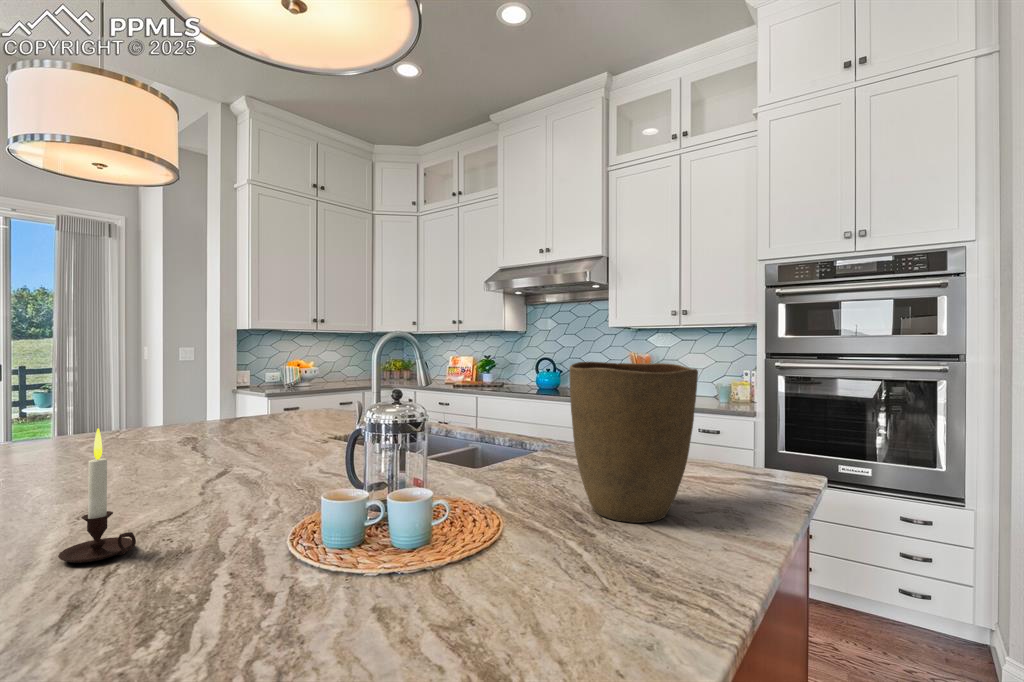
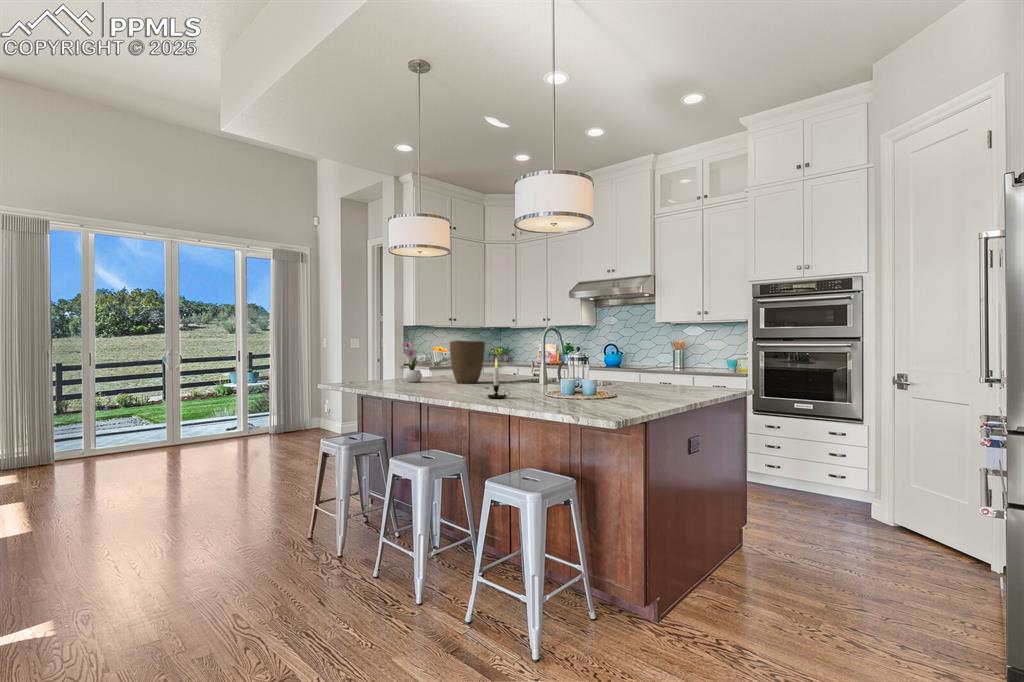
flower arrangement: none [111,344,164,440] -> present [403,334,422,382]
vase: present [569,362,698,523] -> present [450,341,485,383]

